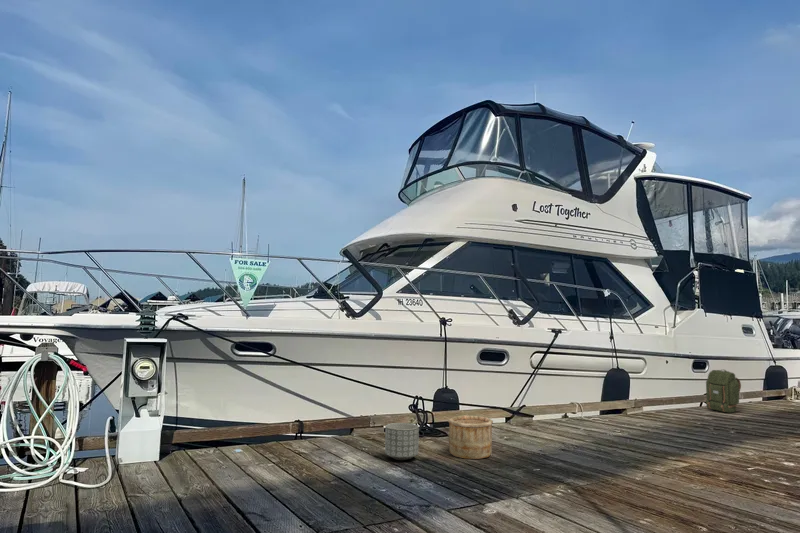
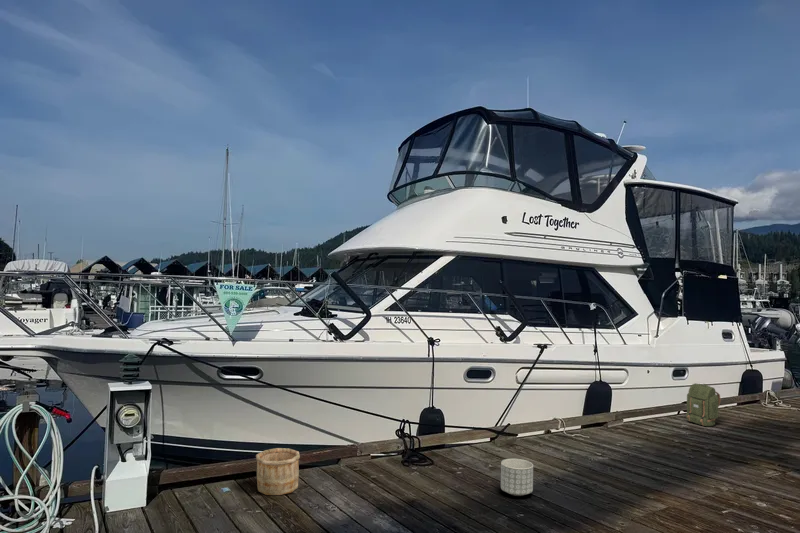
wooden bucket: present [448,415,493,459] -> present [256,448,300,495]
planter: present [385,423,419,460] -> present [501,459,533,496]

